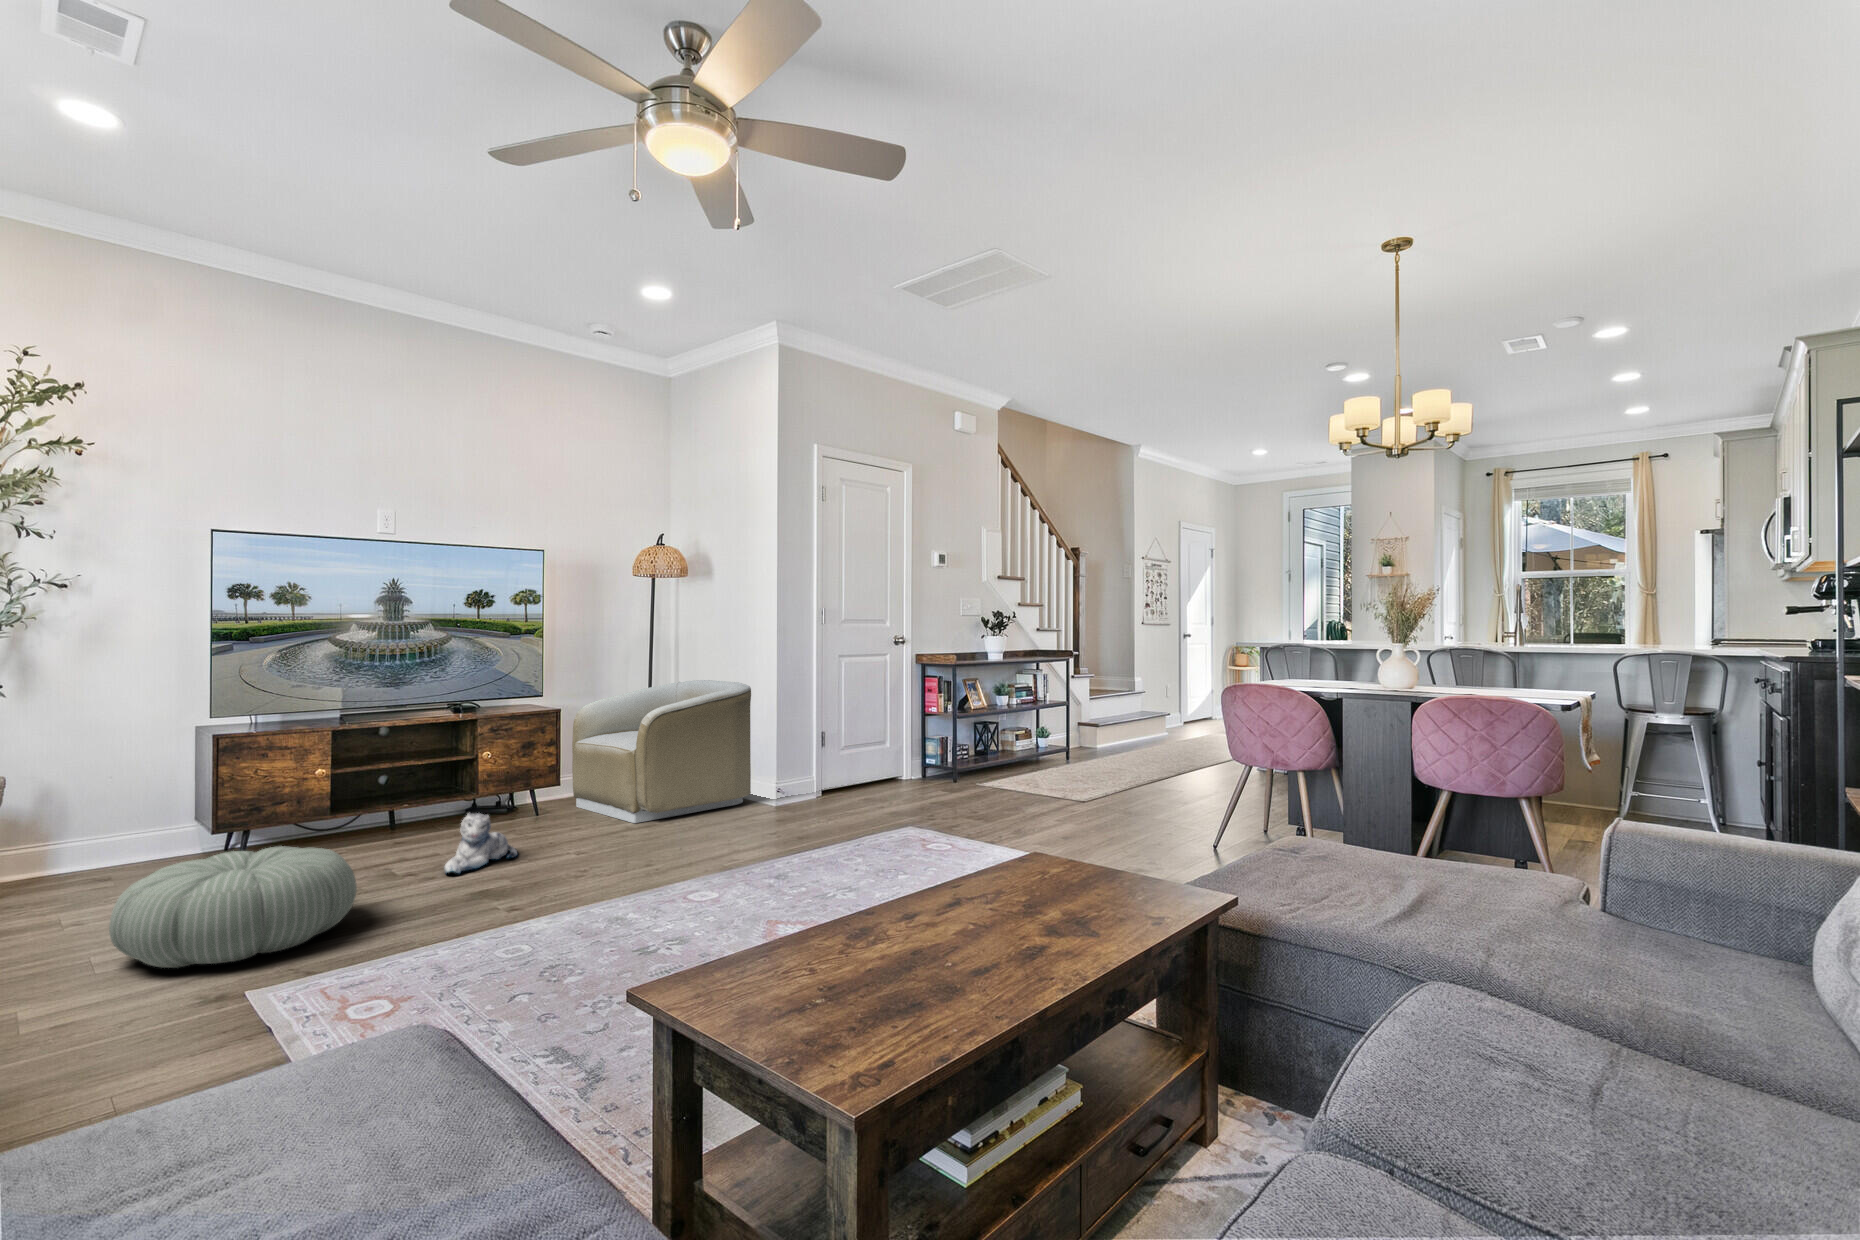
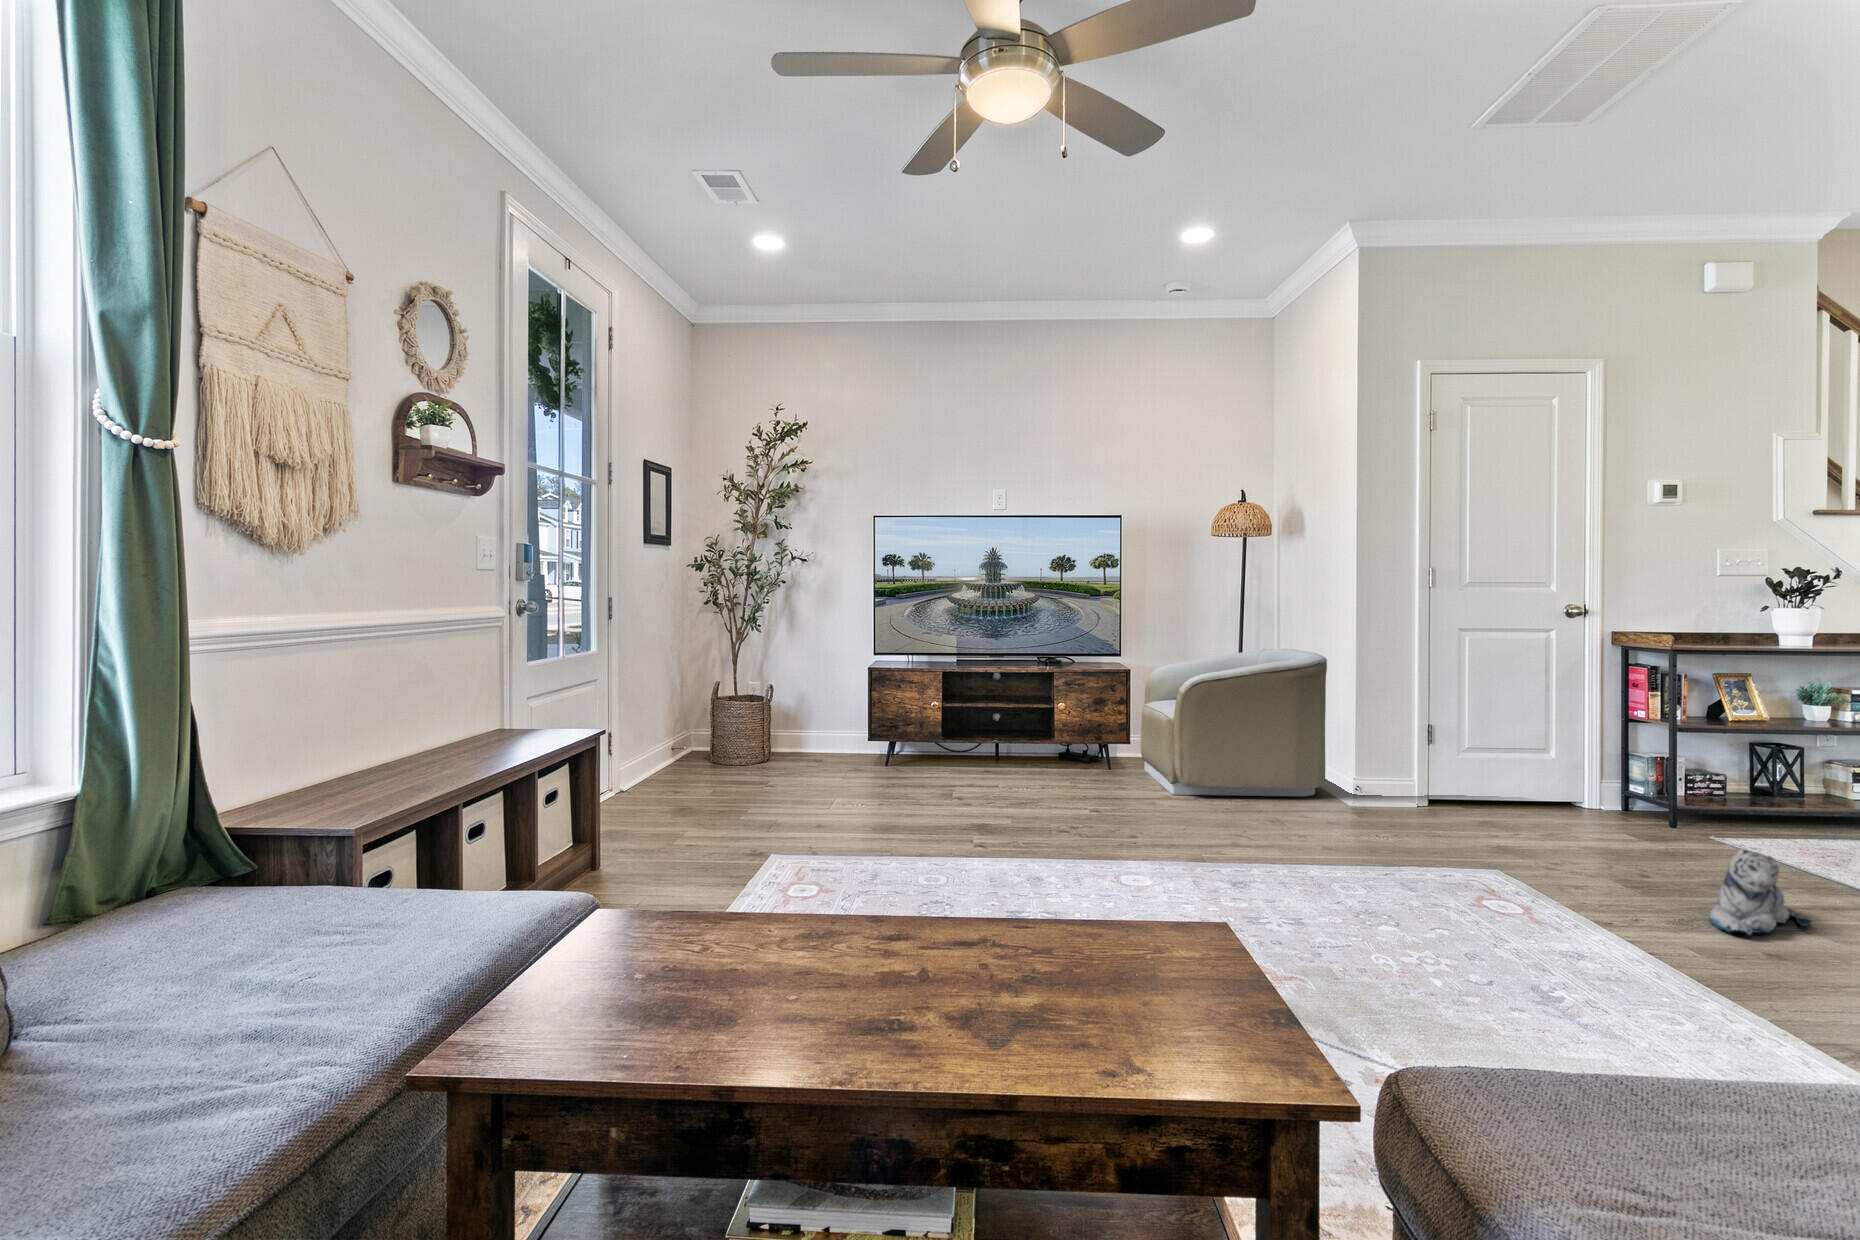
plush toy: present [445,813,517,873] -> present [1709,849,1811,935]
pouf: present [109,846,357,968] -> none [749,753,886,830]

